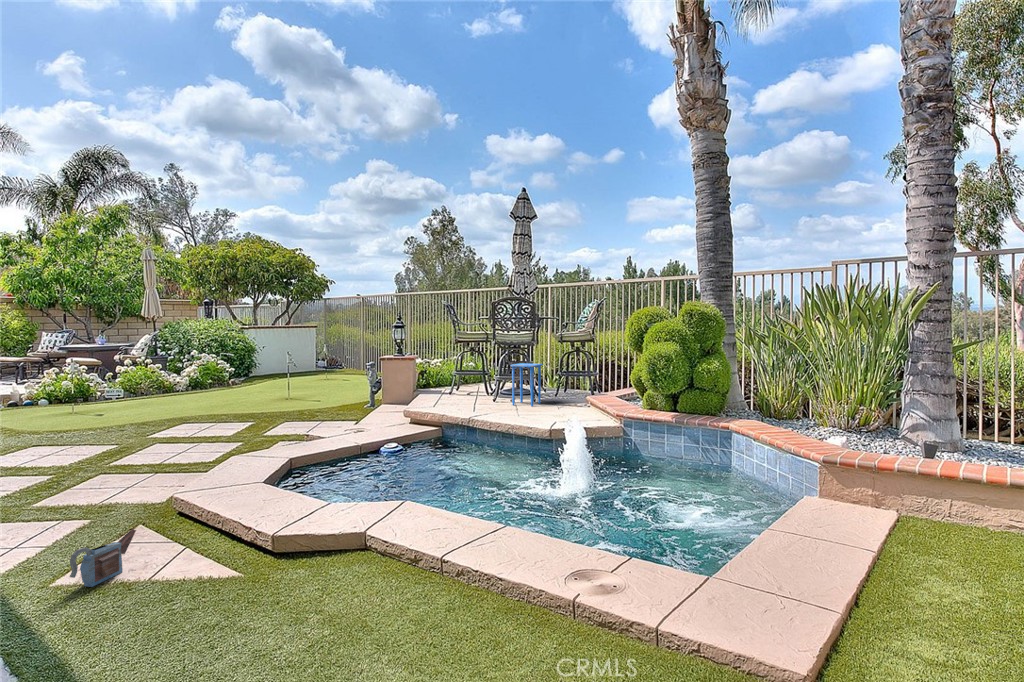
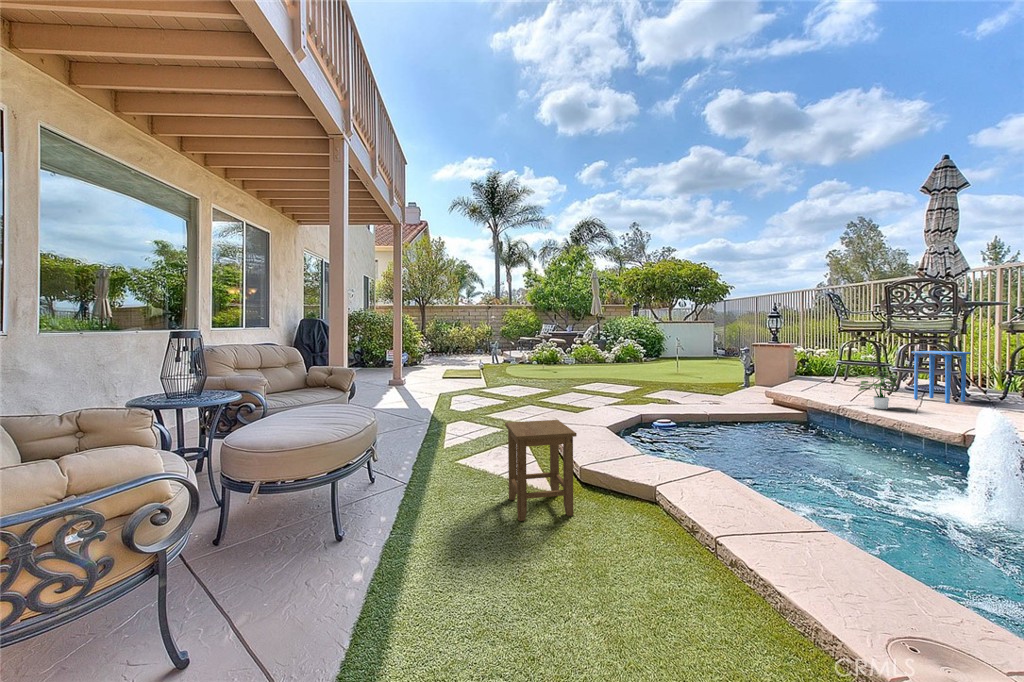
potted plant: none [480,384,510,418] -> present [857,371,899,409]
stool: none [187,484,297,619] -> present [505,420,577,521]
watering can: present [70,529,136,587] -> none [460,437,503,468]

